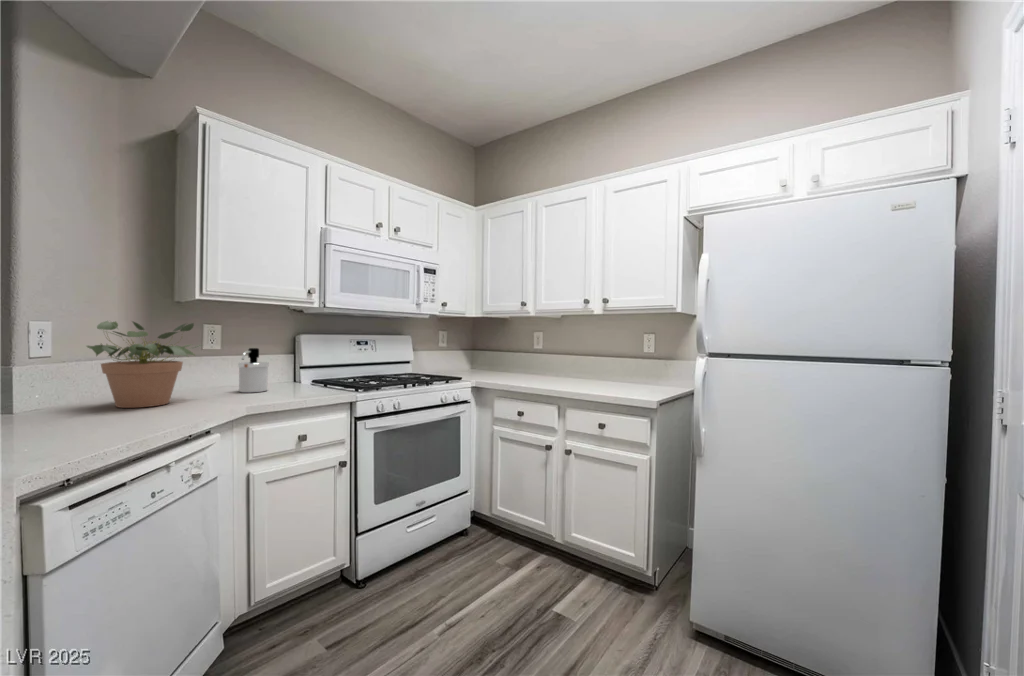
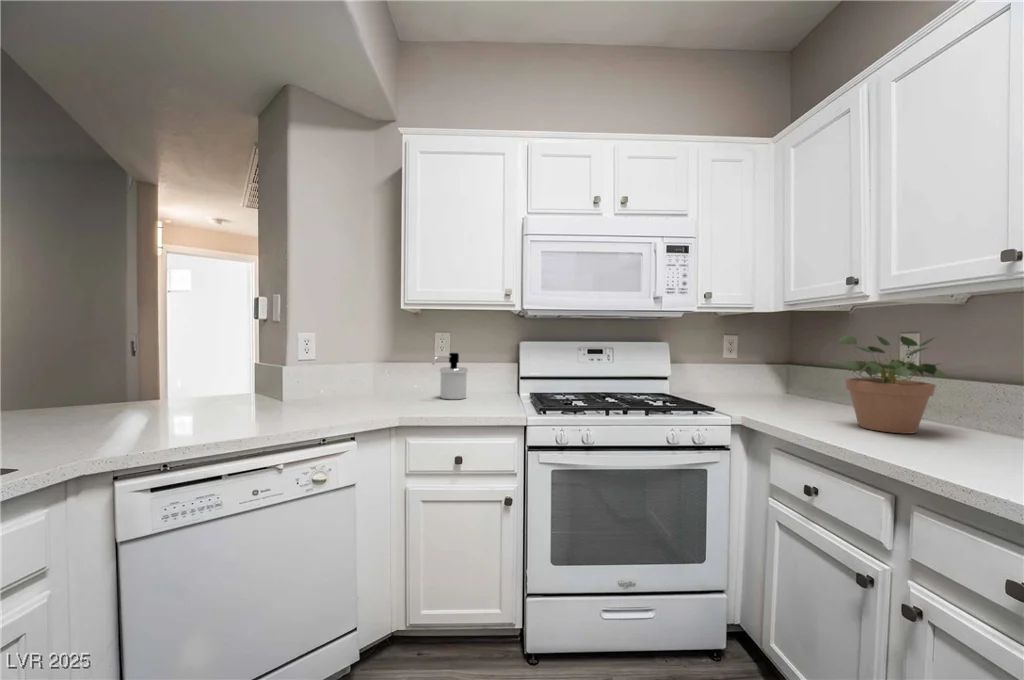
potted plant: present [87,321,194,408] -> present [830,335,948,434]

